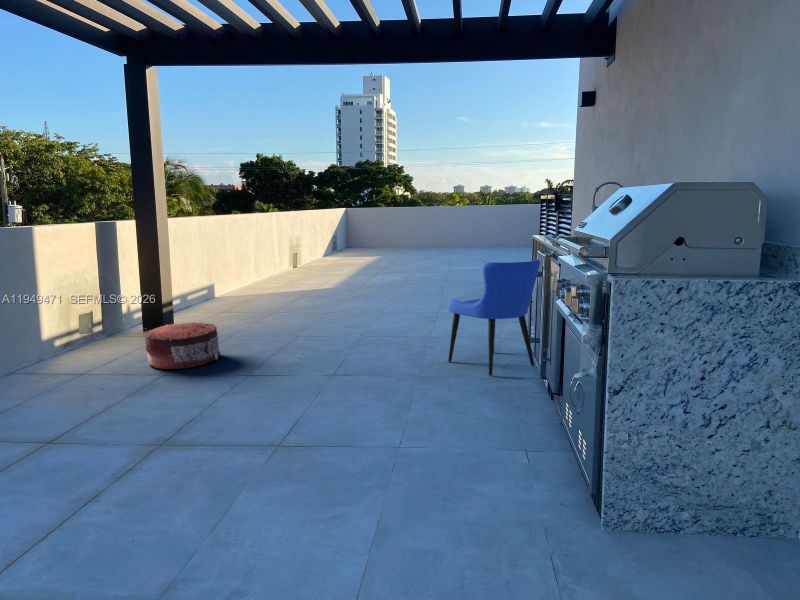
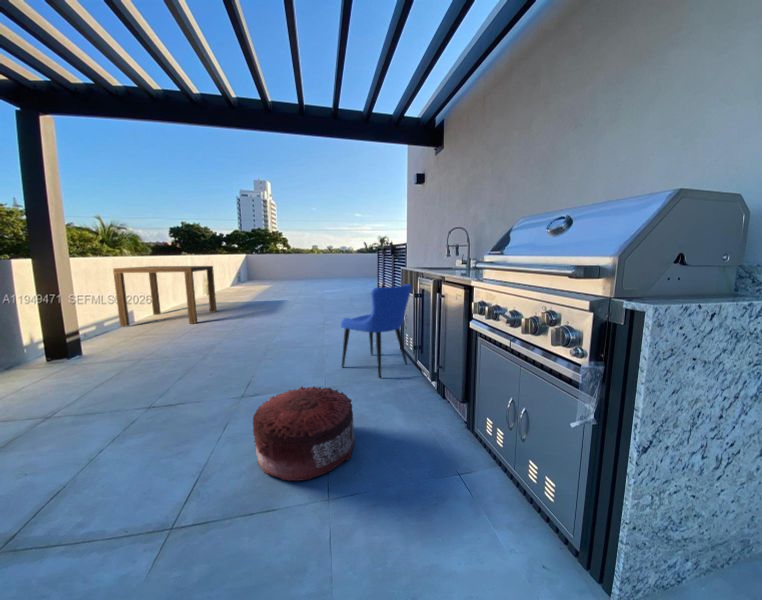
dining table: none [195,228,305,304] -> present [113,266,216,327]
pouf: present [145,322,220,369] -> present [253,386,355,481]

